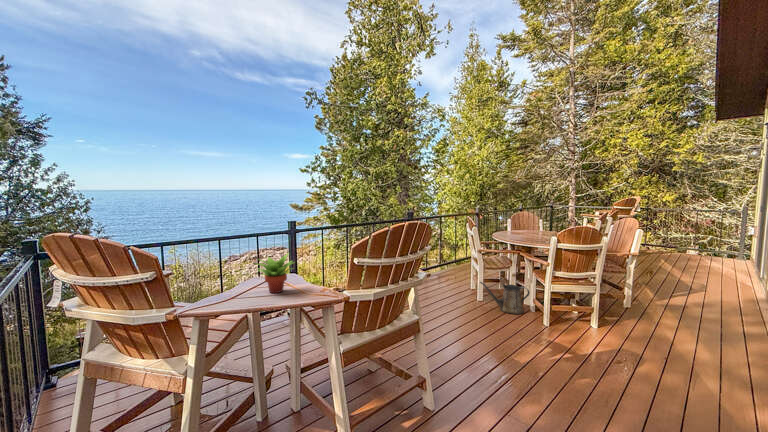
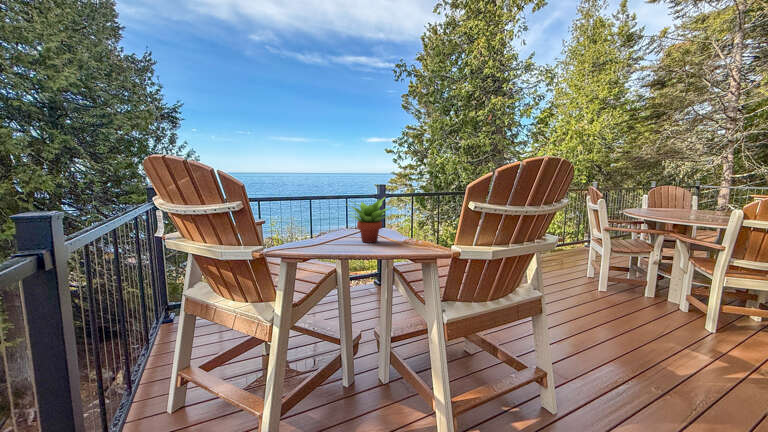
watering can: present [480,282,530,314] -> none [606,266,682,311]

